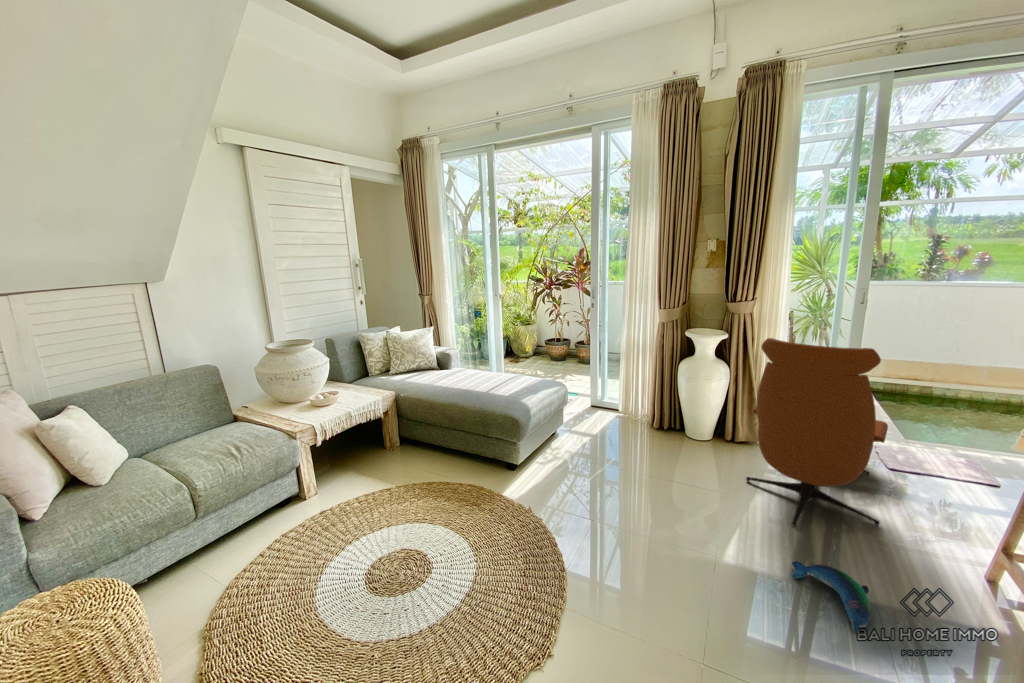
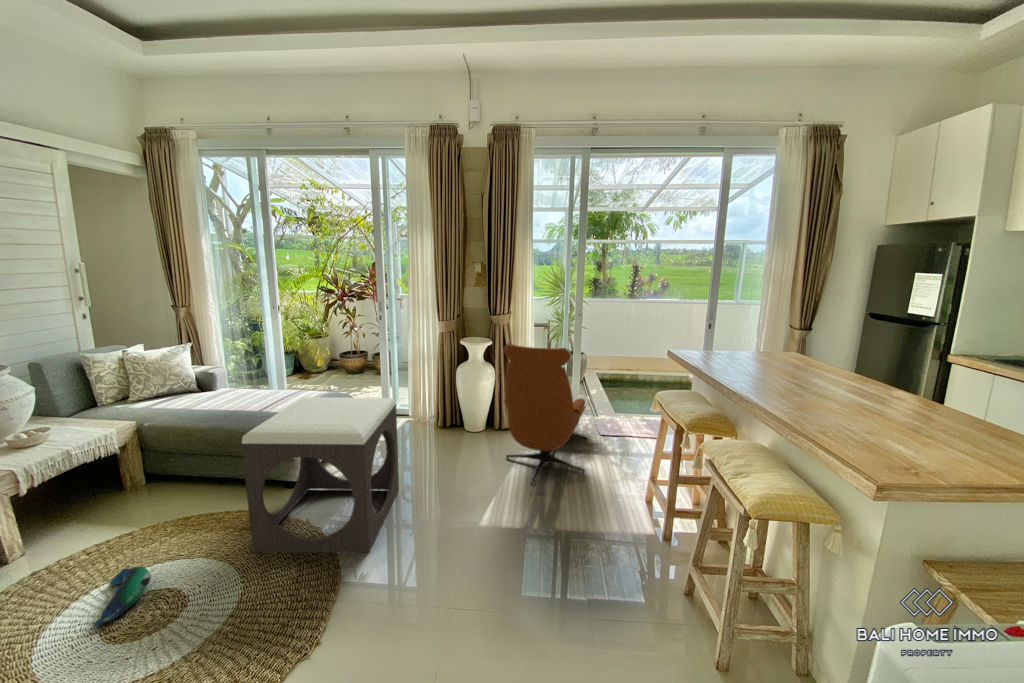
footstool: none [476,384,619,565] -> present [242,397,399,552]
plush toy: present [792,561,870,633] -> present [94,566,151,628]

